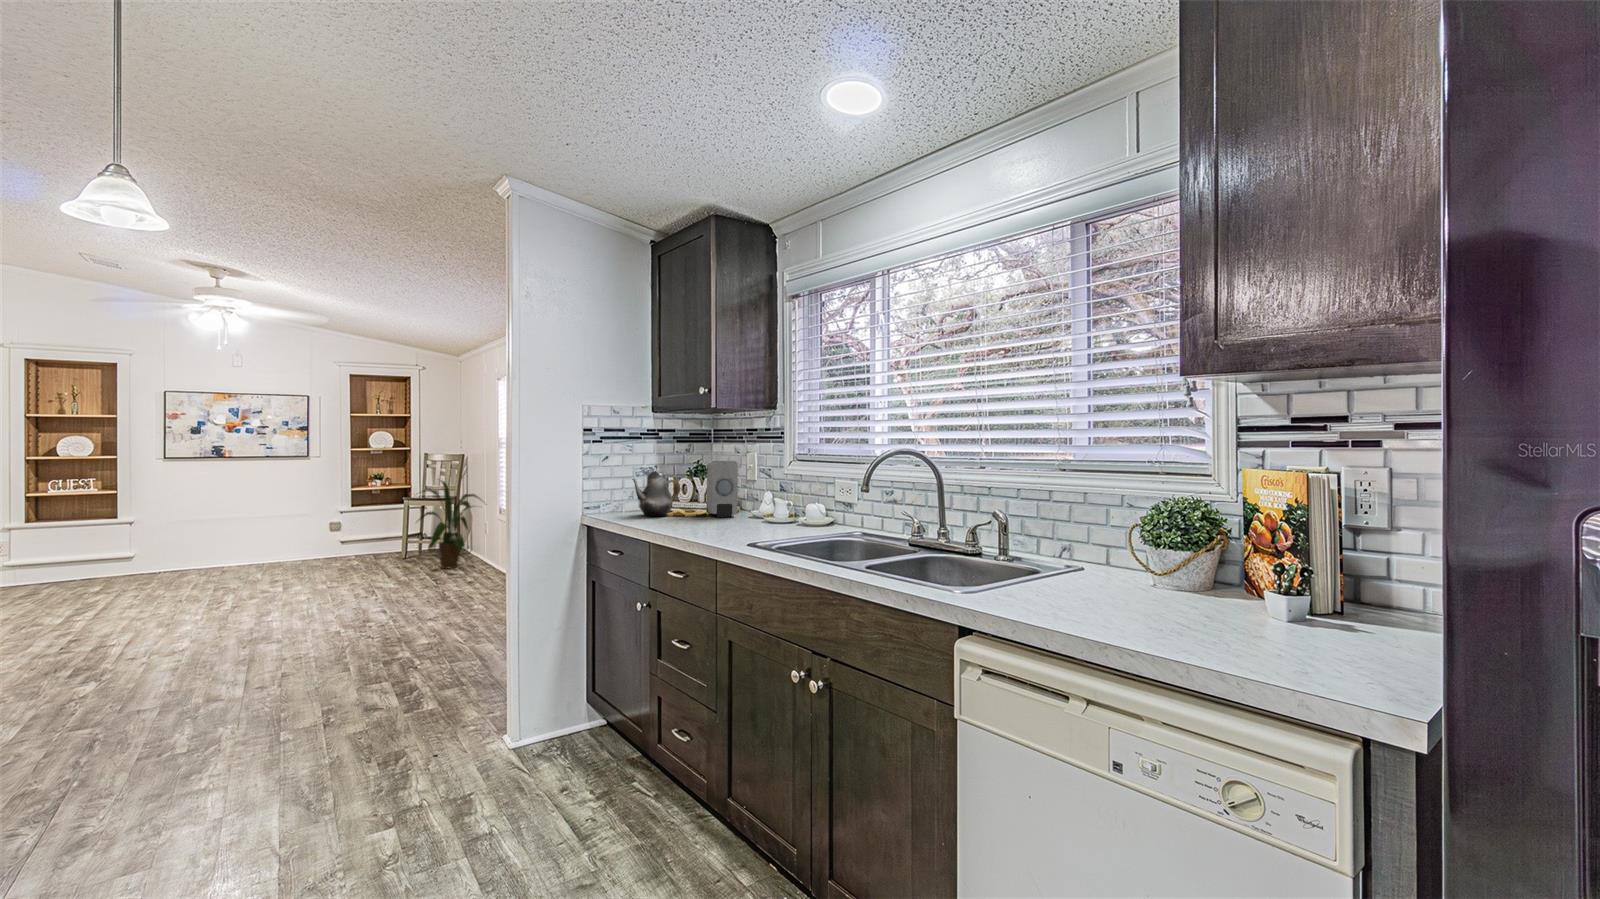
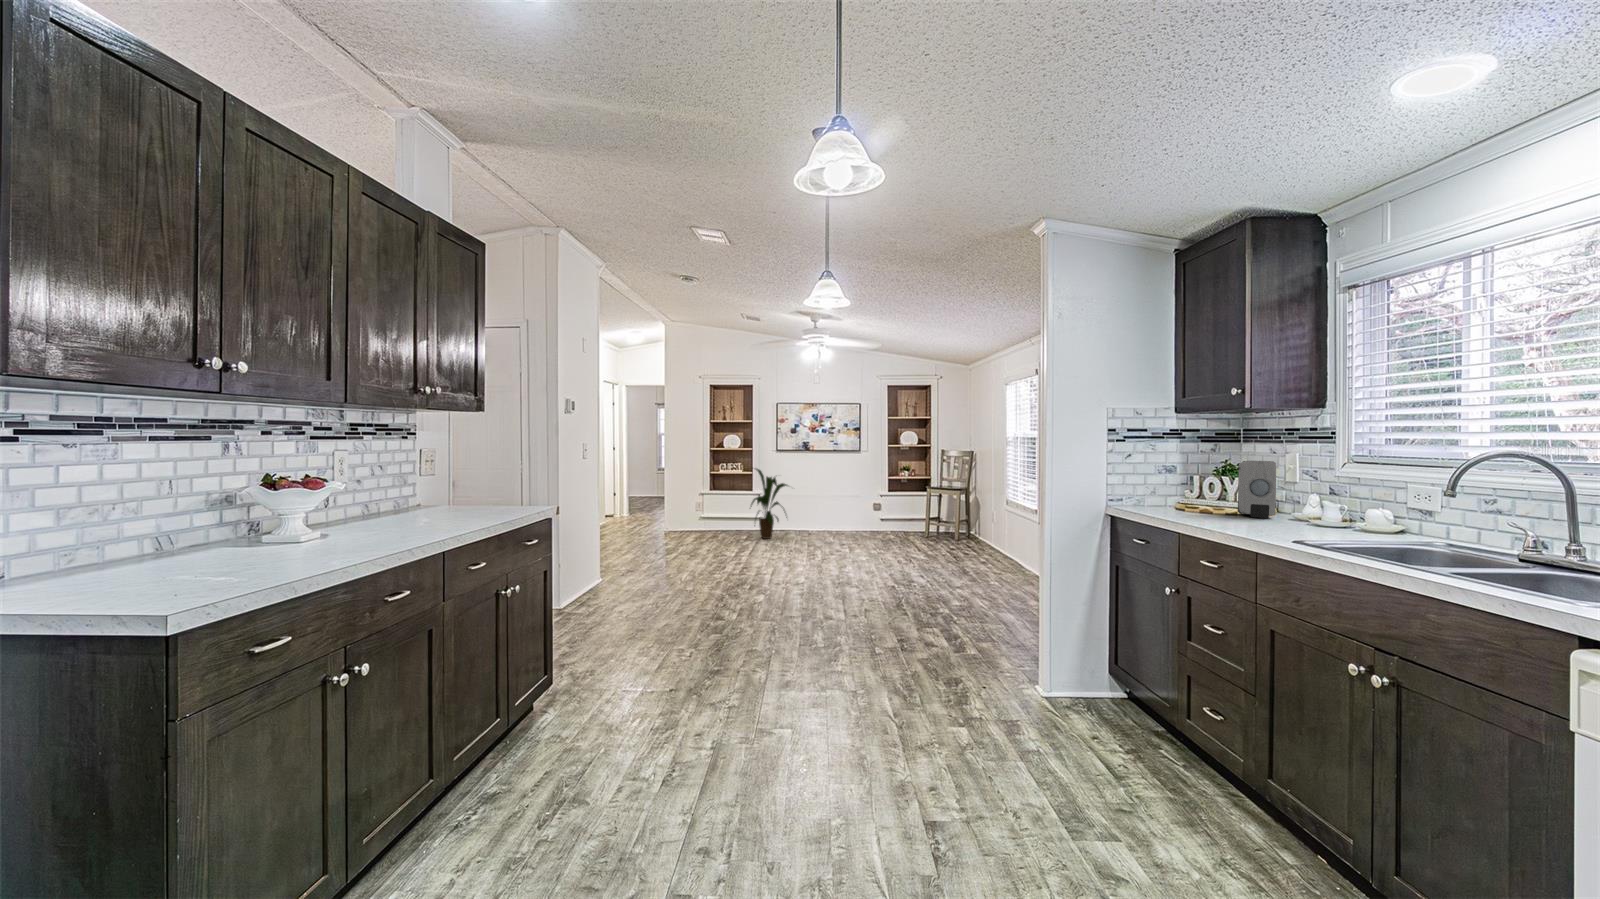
teapot: present [632,465,681,516] -> none [1157,463,1208,513]
house plant: present [419,481,480,569] -> present [751,469,788,539]

